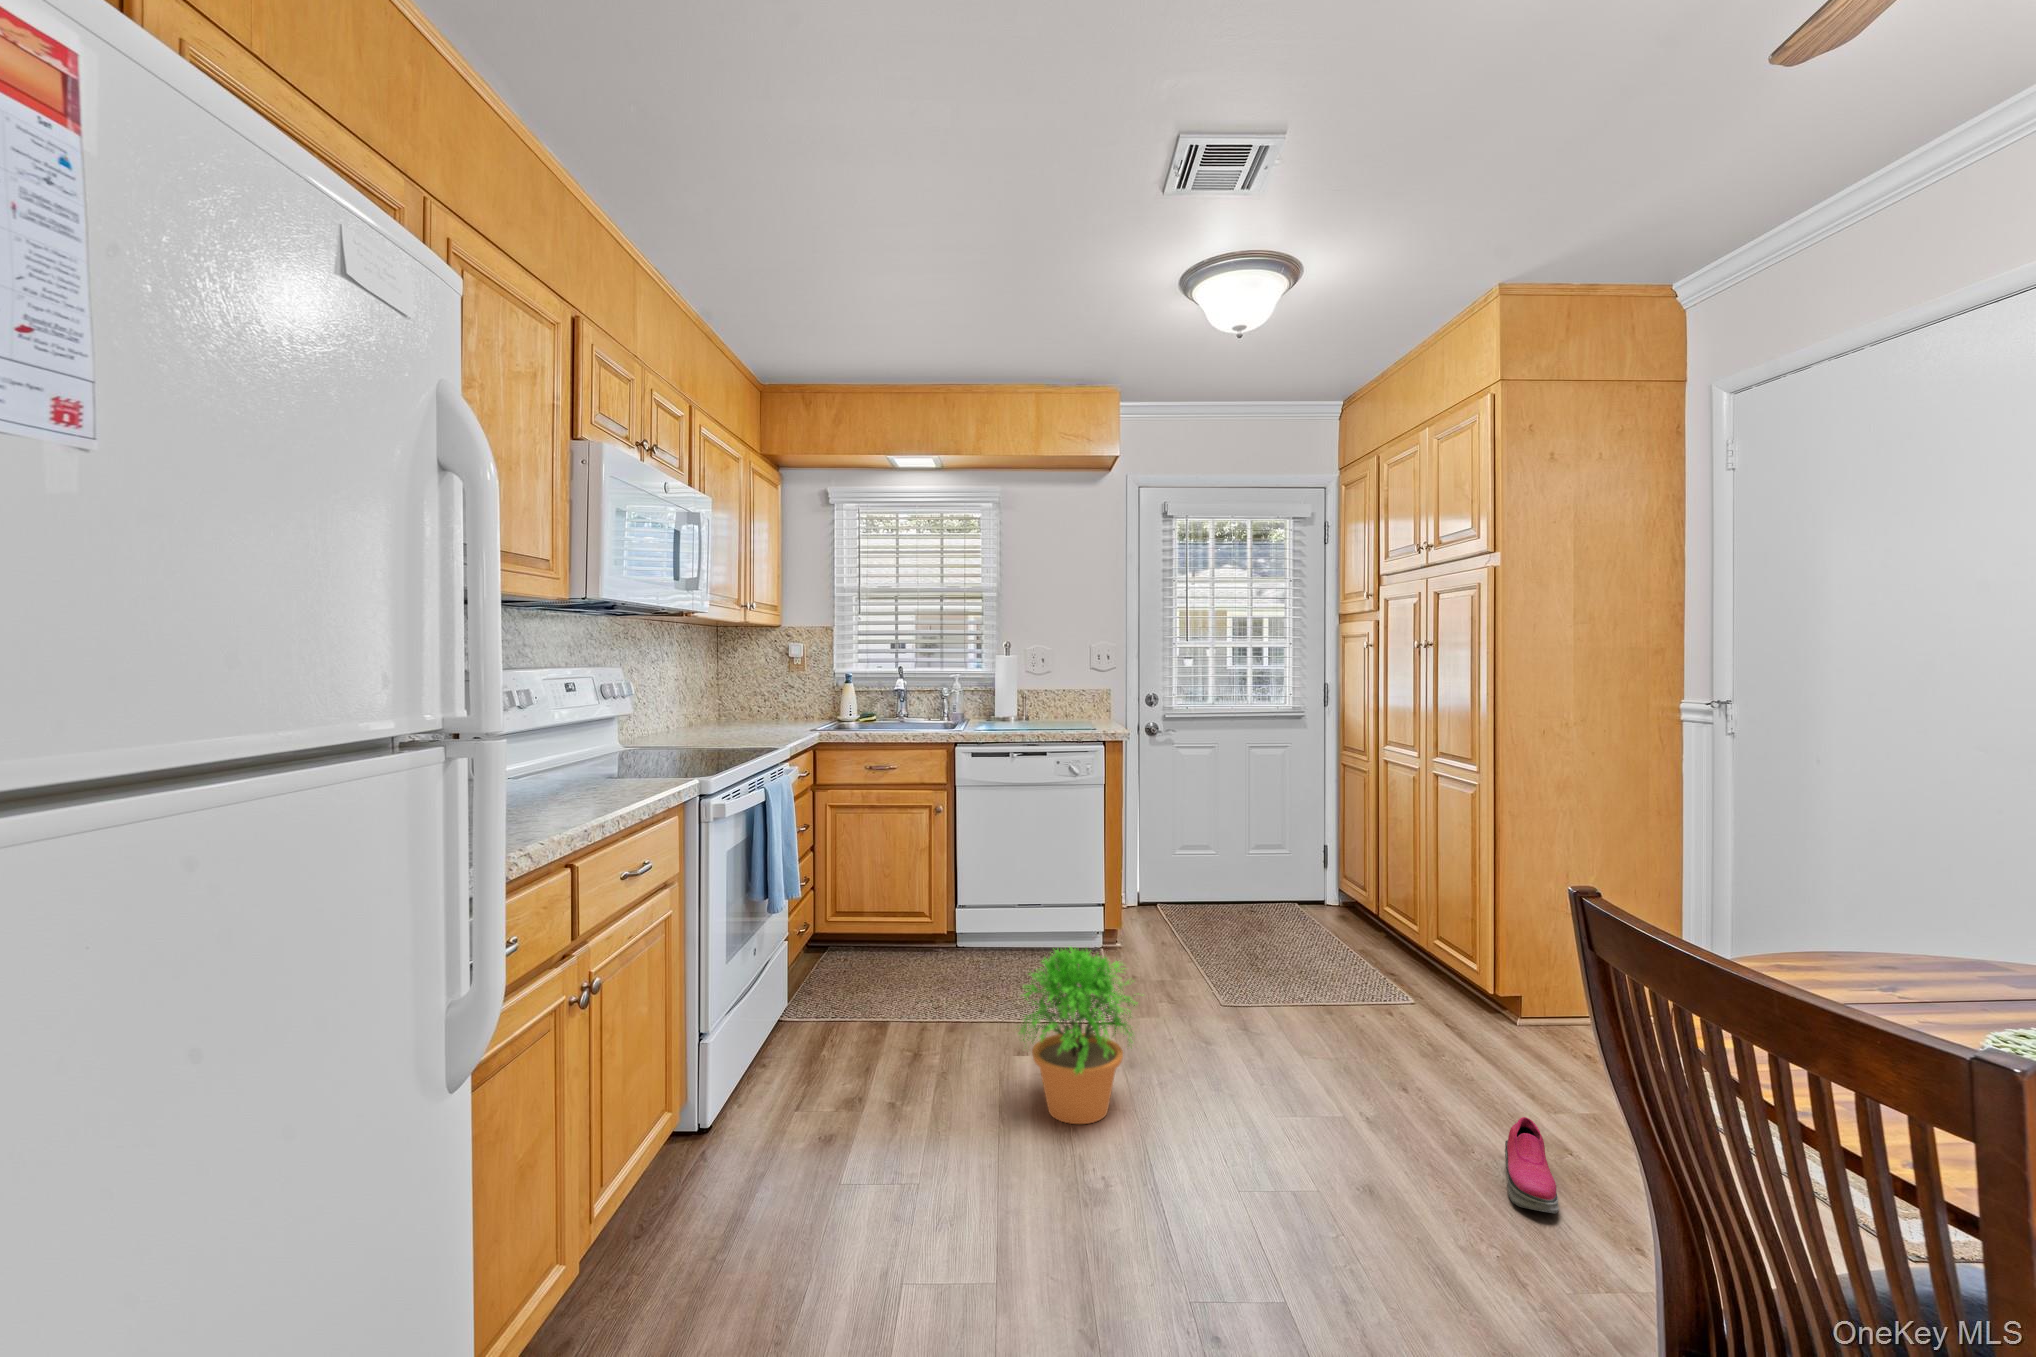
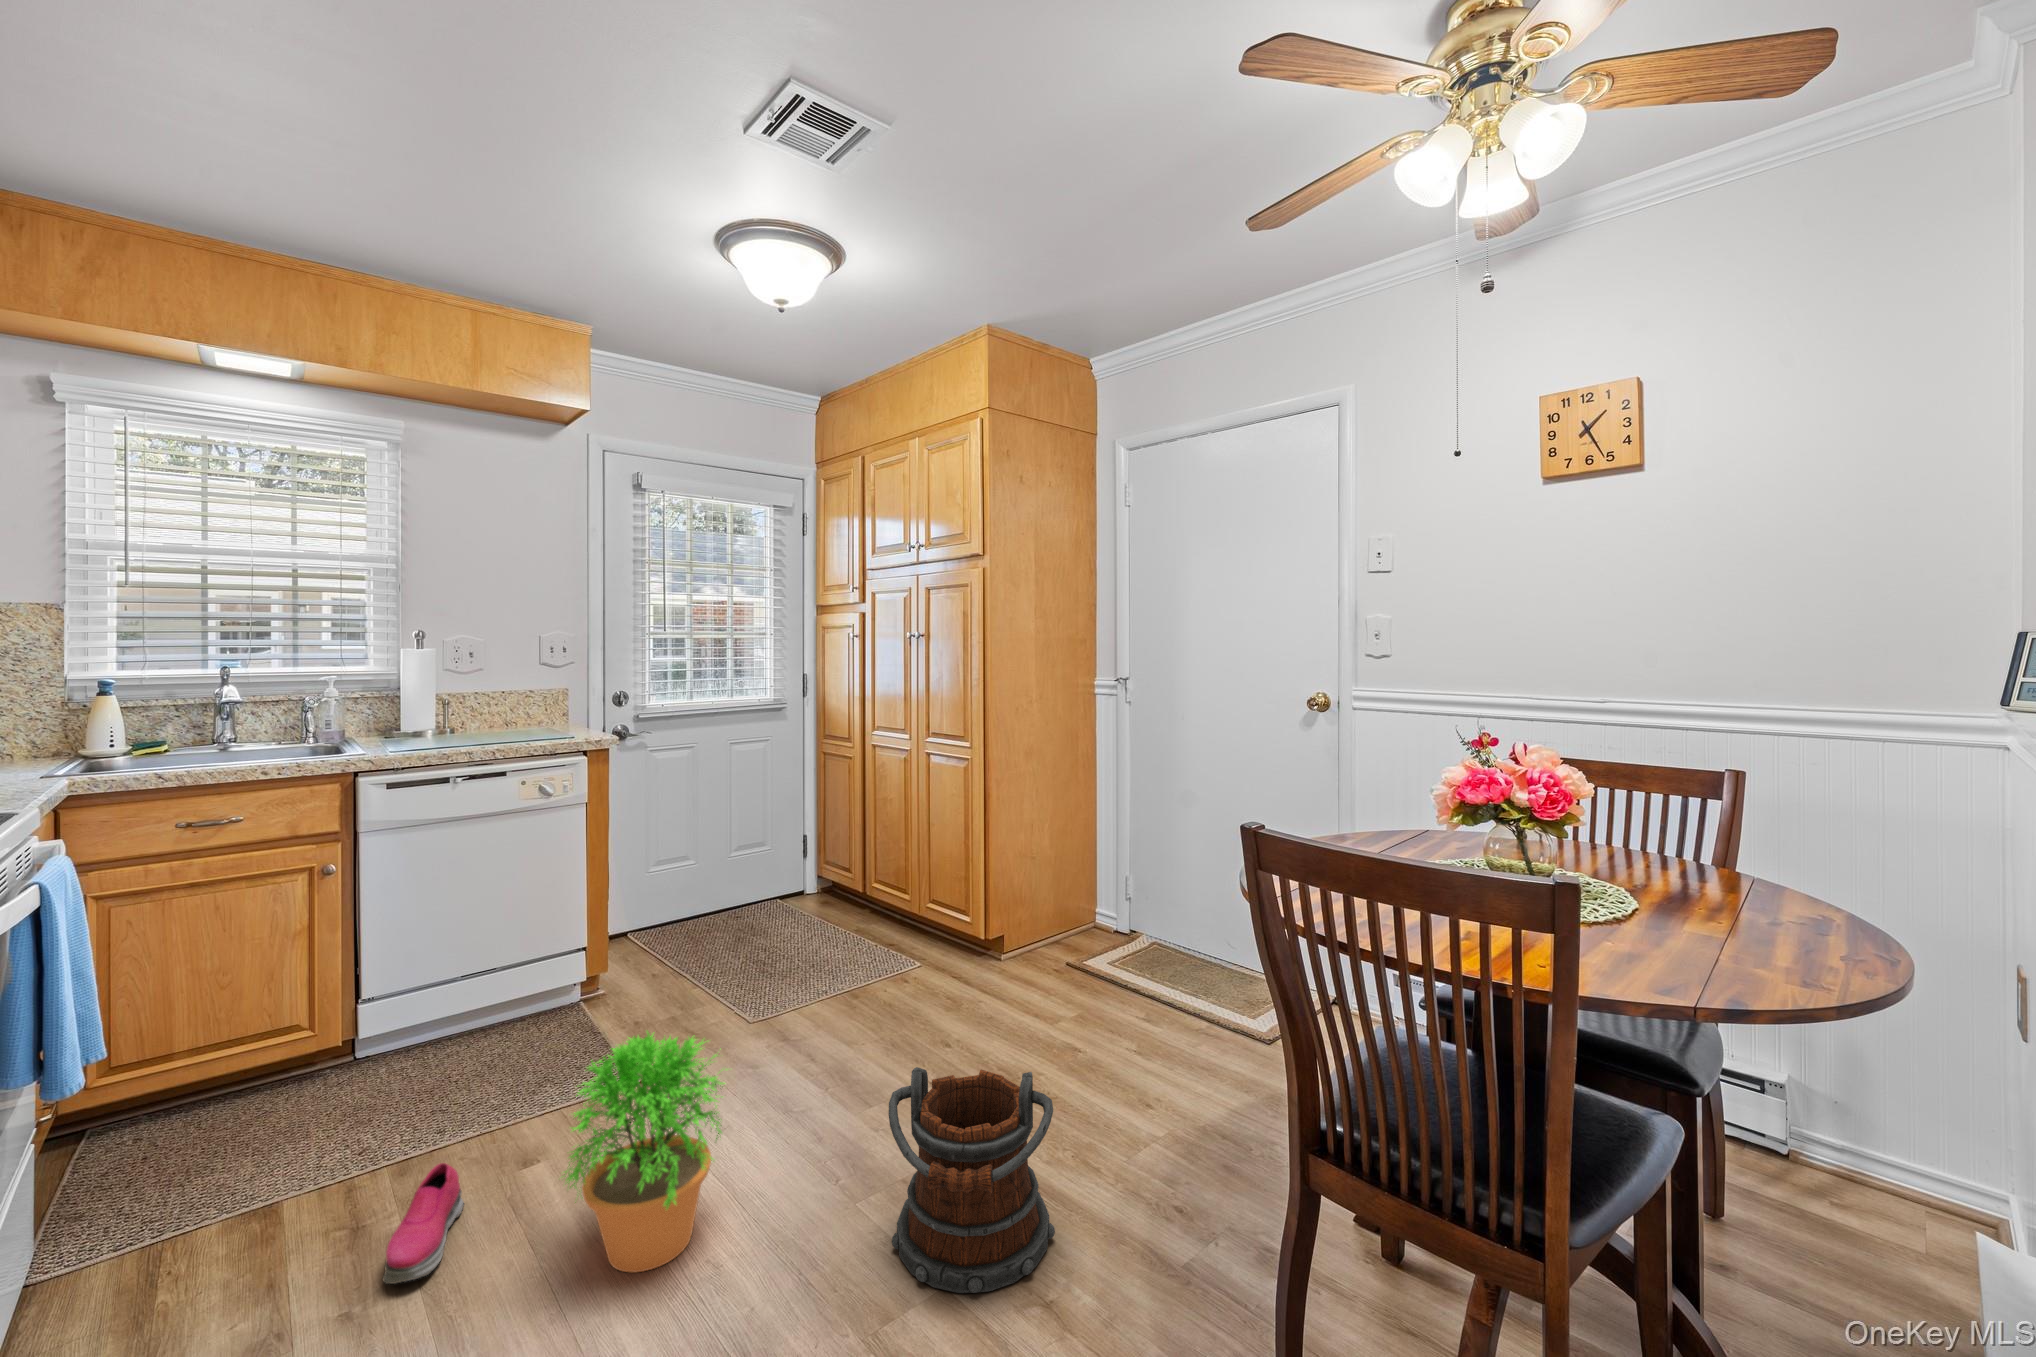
bucket: none [1246,1028,1405,1245] -> present [889,1067,1055,1293]
shoe: present [1505,1117,1559,1214] -> present [383,1163,464,1284]

